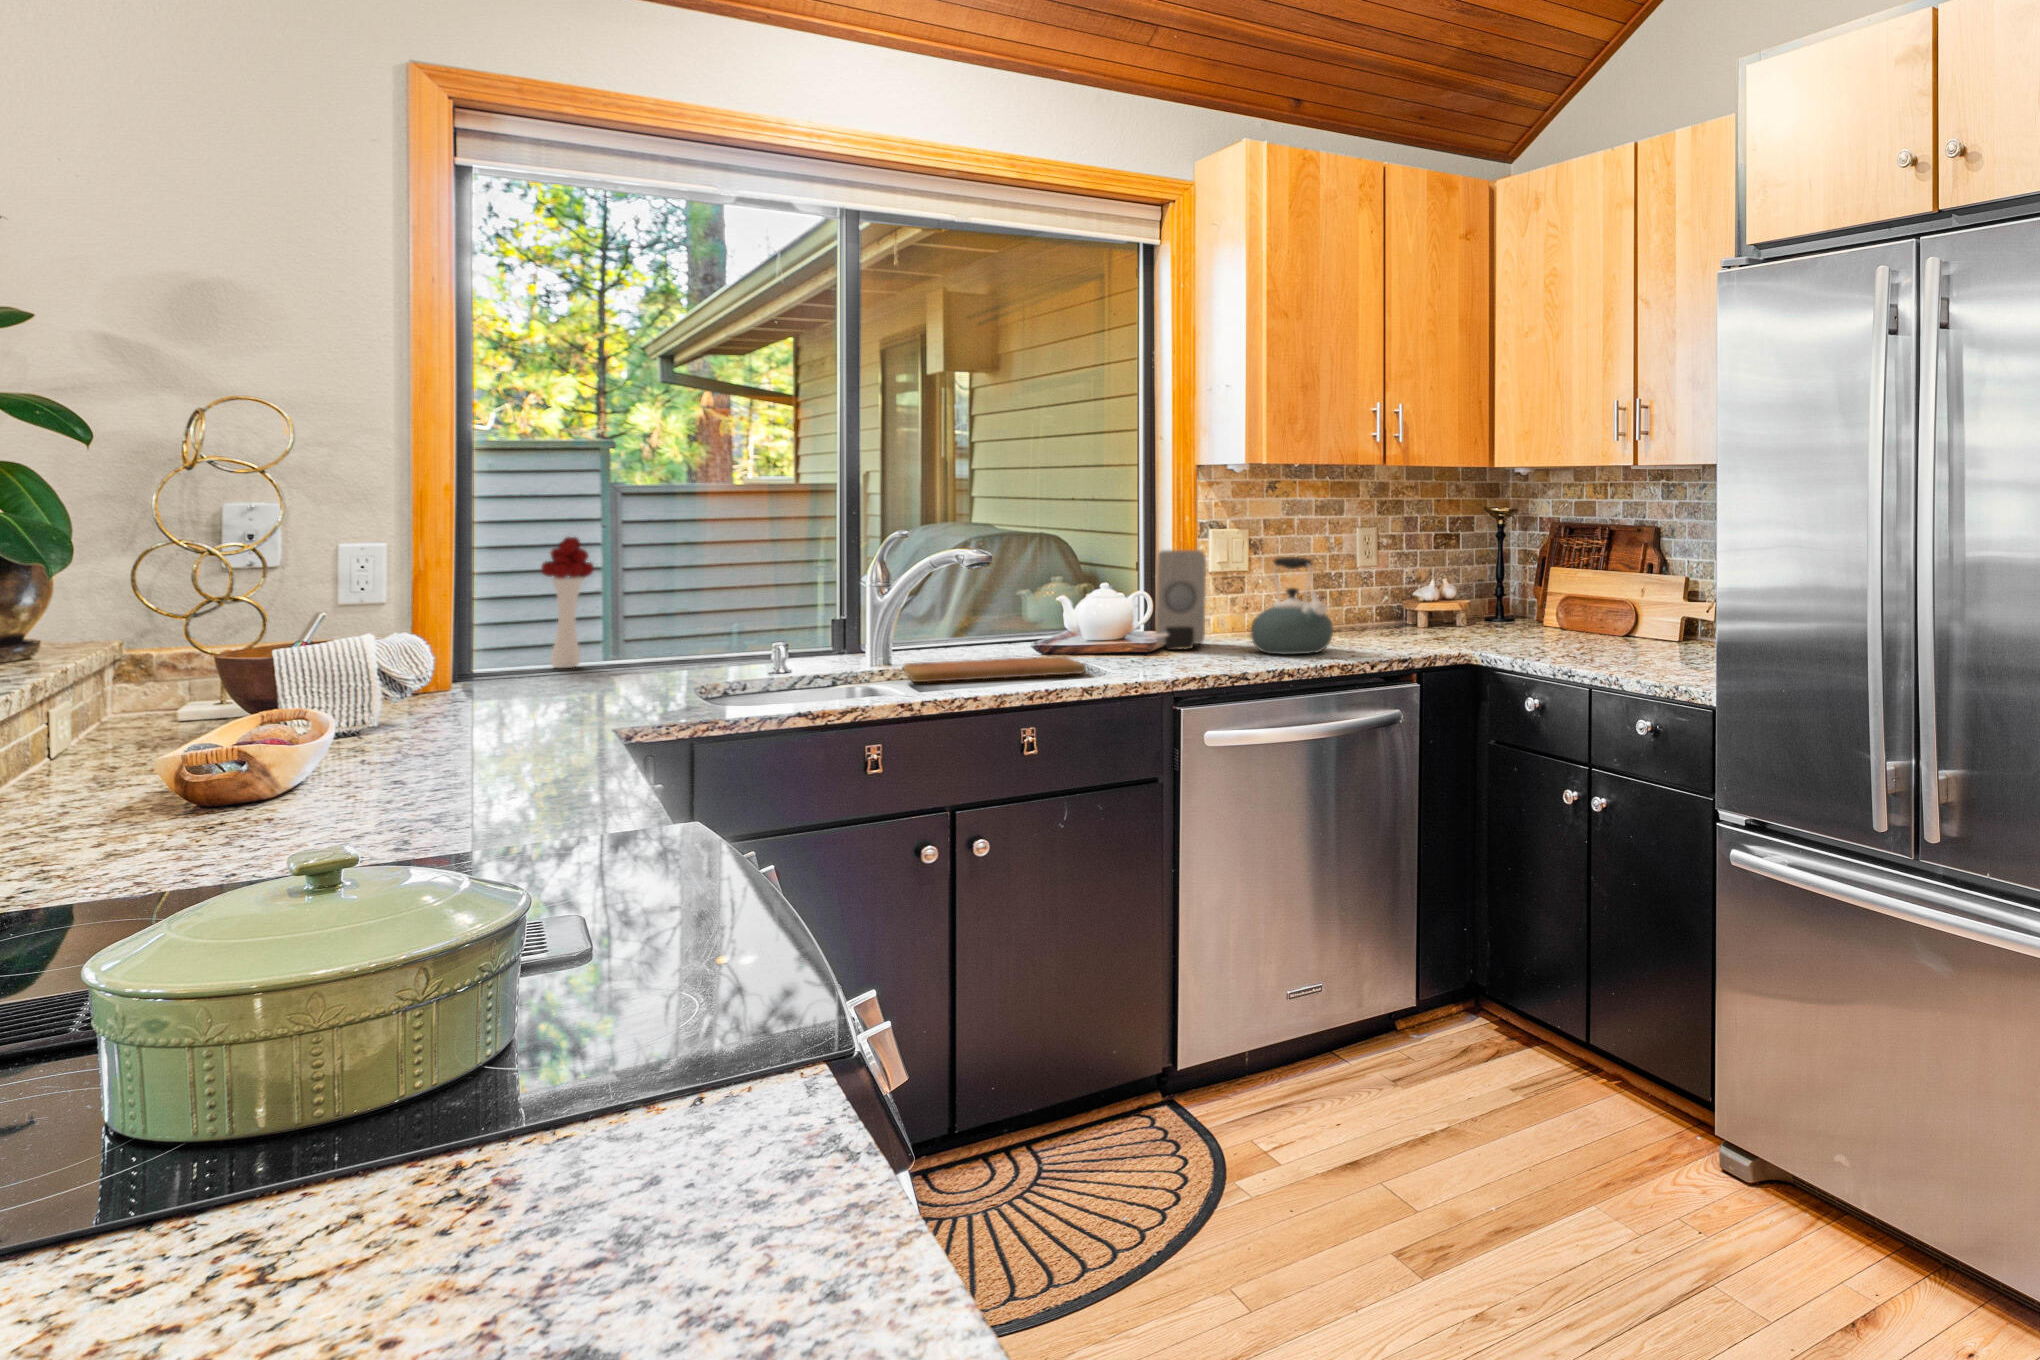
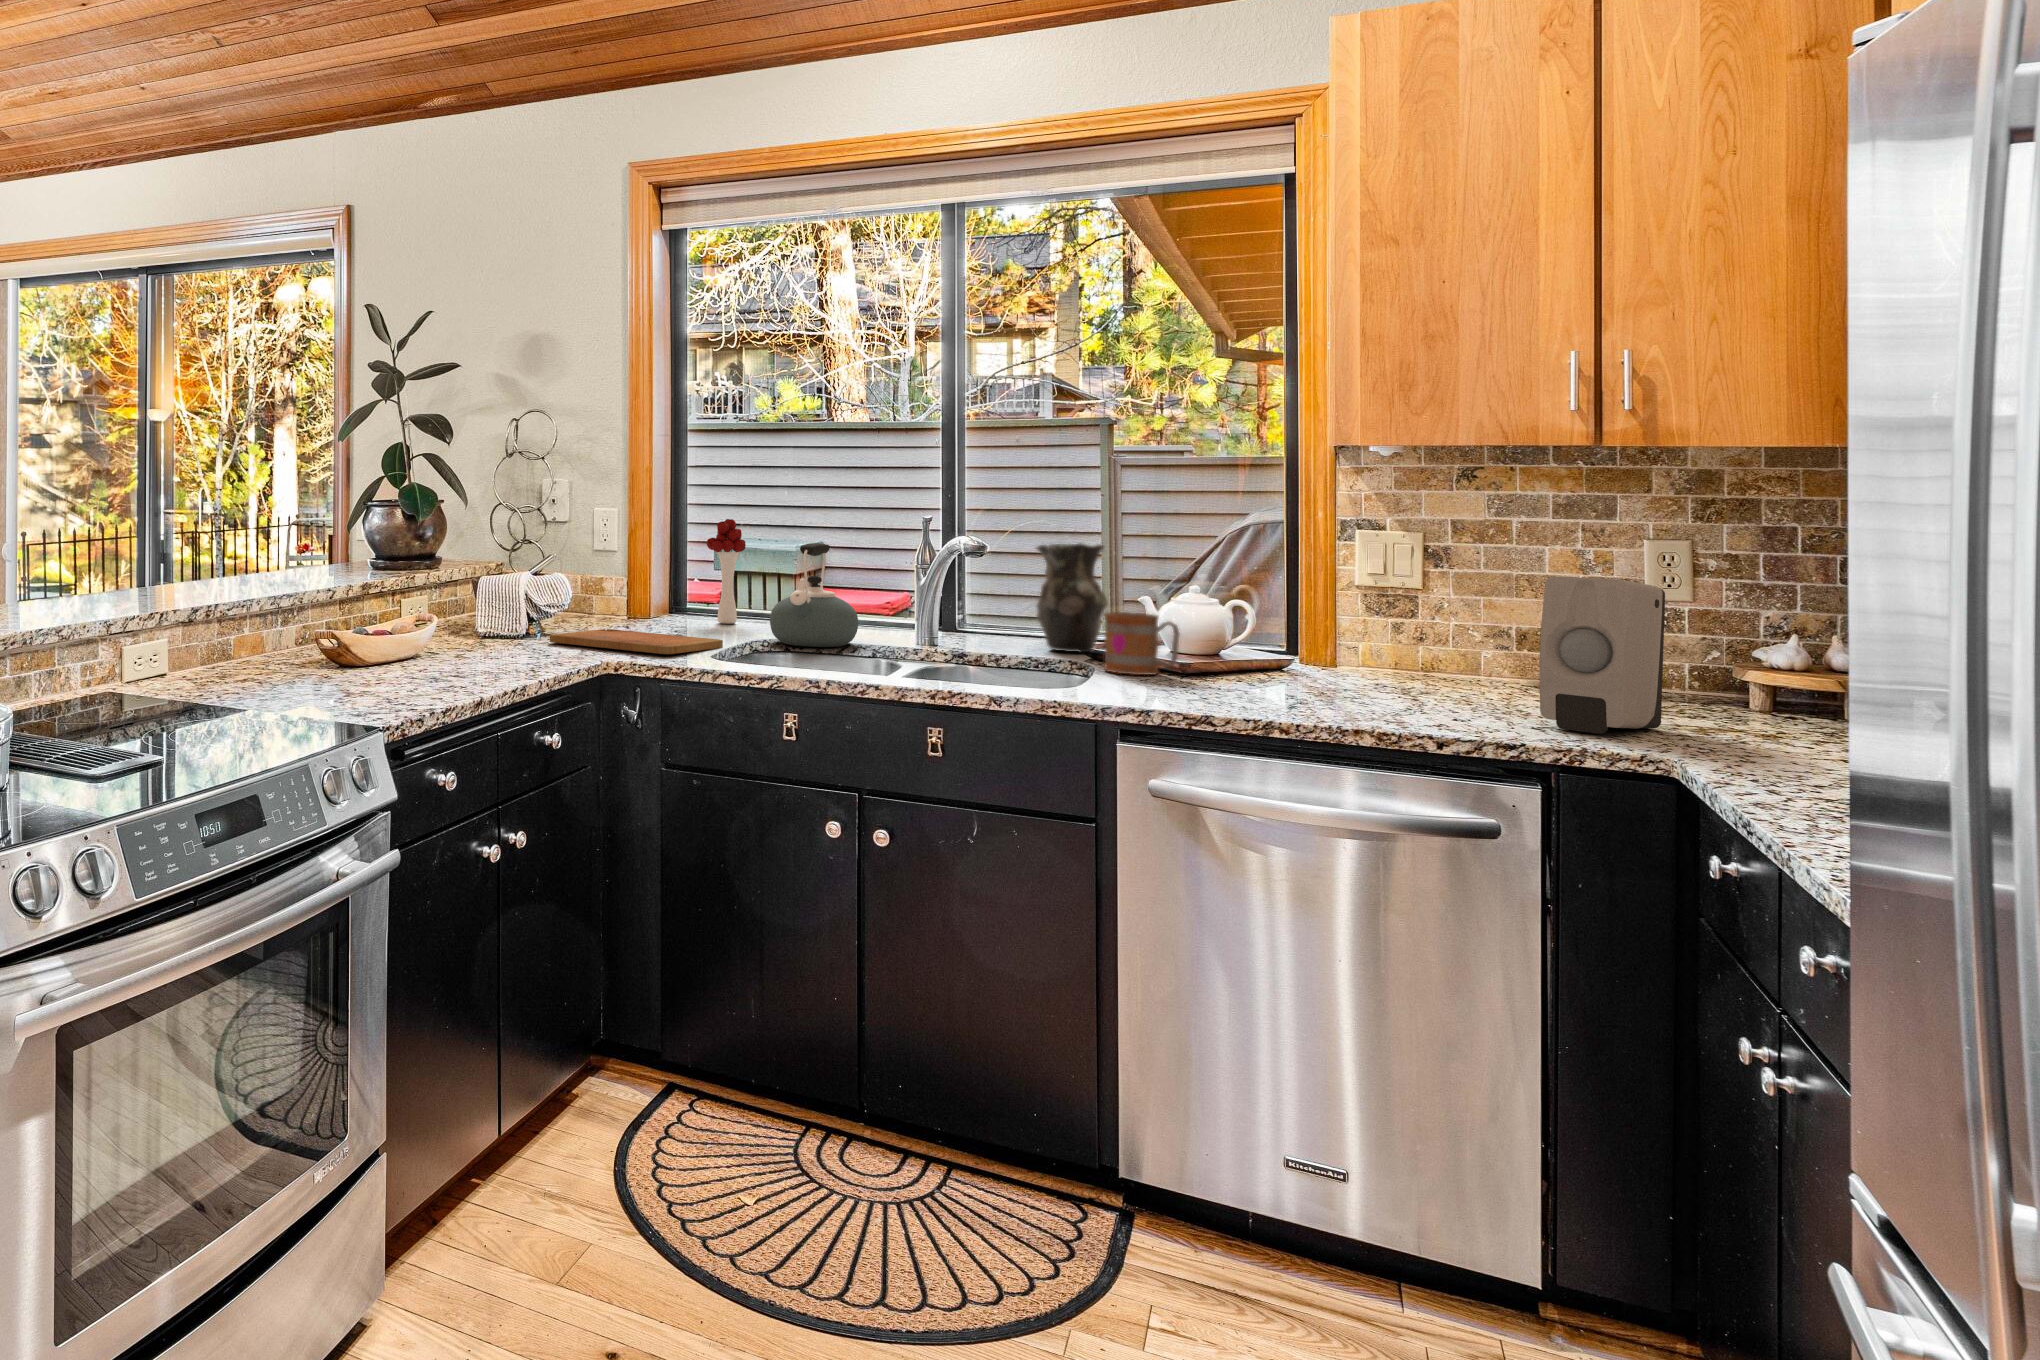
vase: none [964,548,1031,649] -> present [1037,544,1108,652]
soap dispenser: present [1156,550,1206,649] -> present [1540,576,1665,734]
kettle: present [1251,557,1333,654] -> present [770,543,858,647]
mug: none [1075,605,1143,659] -> present [1104,612,1179,675]
cutting board: present [903,656,1086,682] -> present [550,629,723,654]

